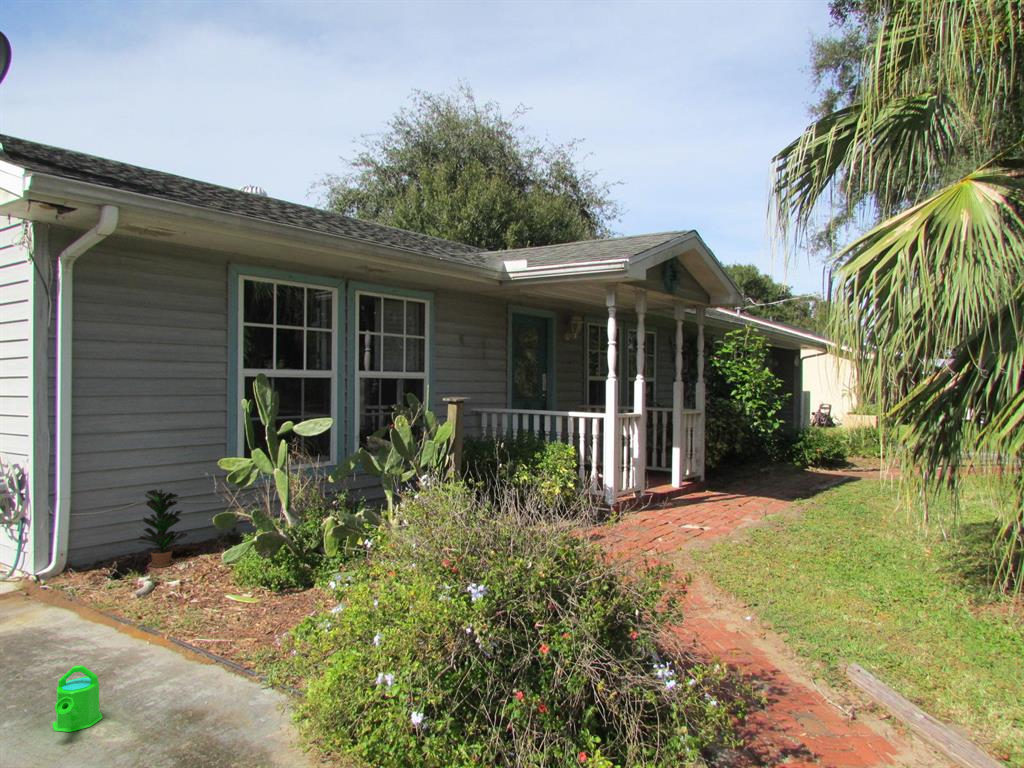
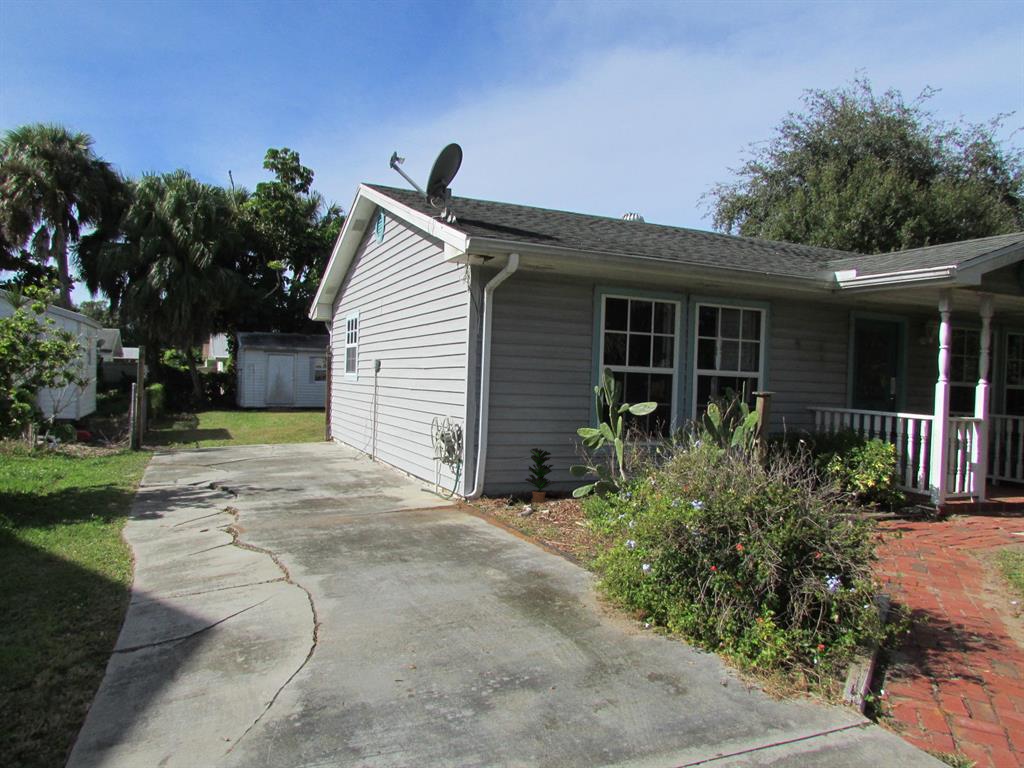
watering can: present [53,665,103,732] -> none [468,528,492,563]

